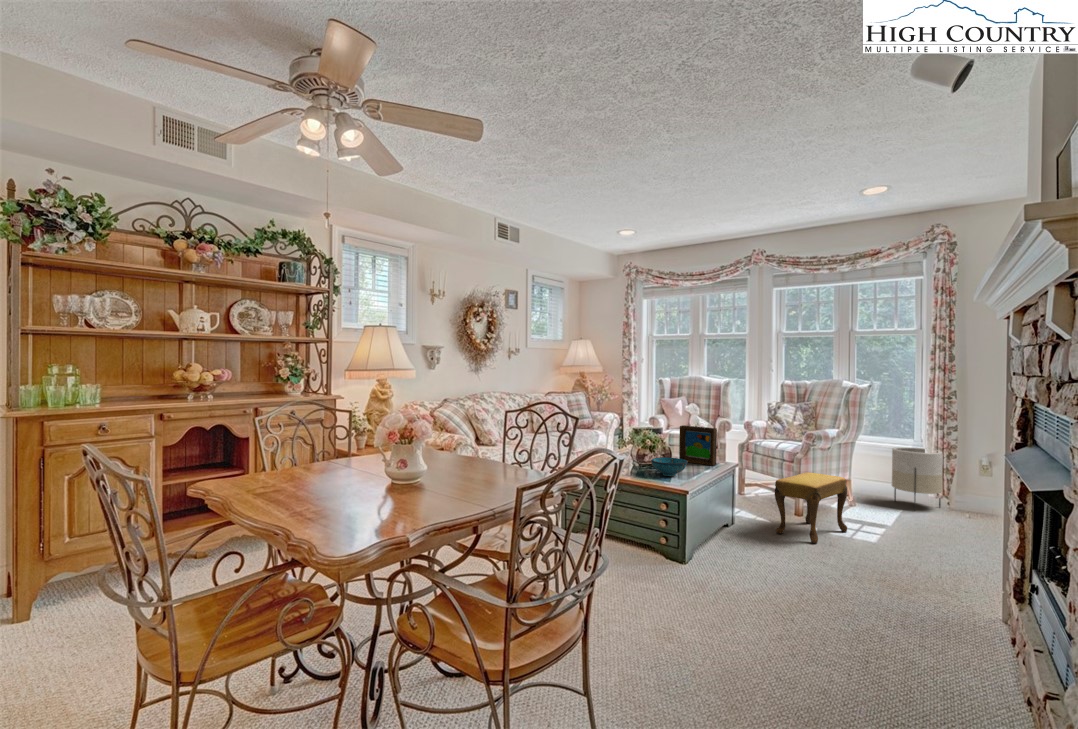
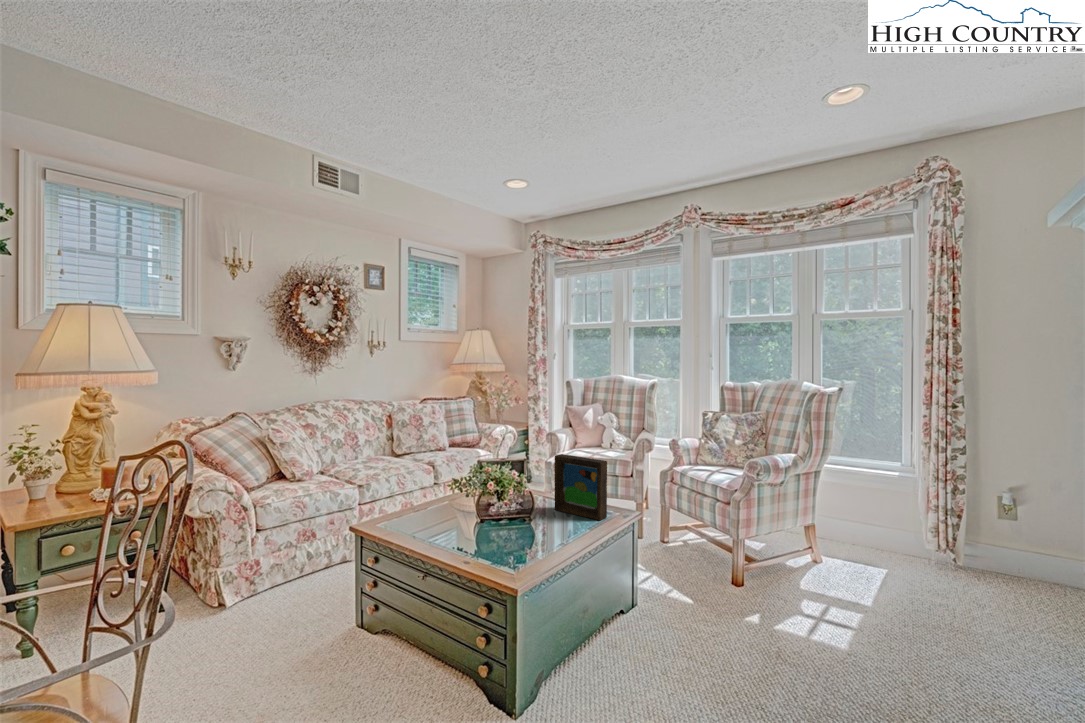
planter: present [892,447,943,510] -> none [871,475,945,573]
decorative bowl: present [651,457,688,476] -> none [480,516,540,553]
footstool: present [775,472,847,543] -> none [692,527,809,665]

